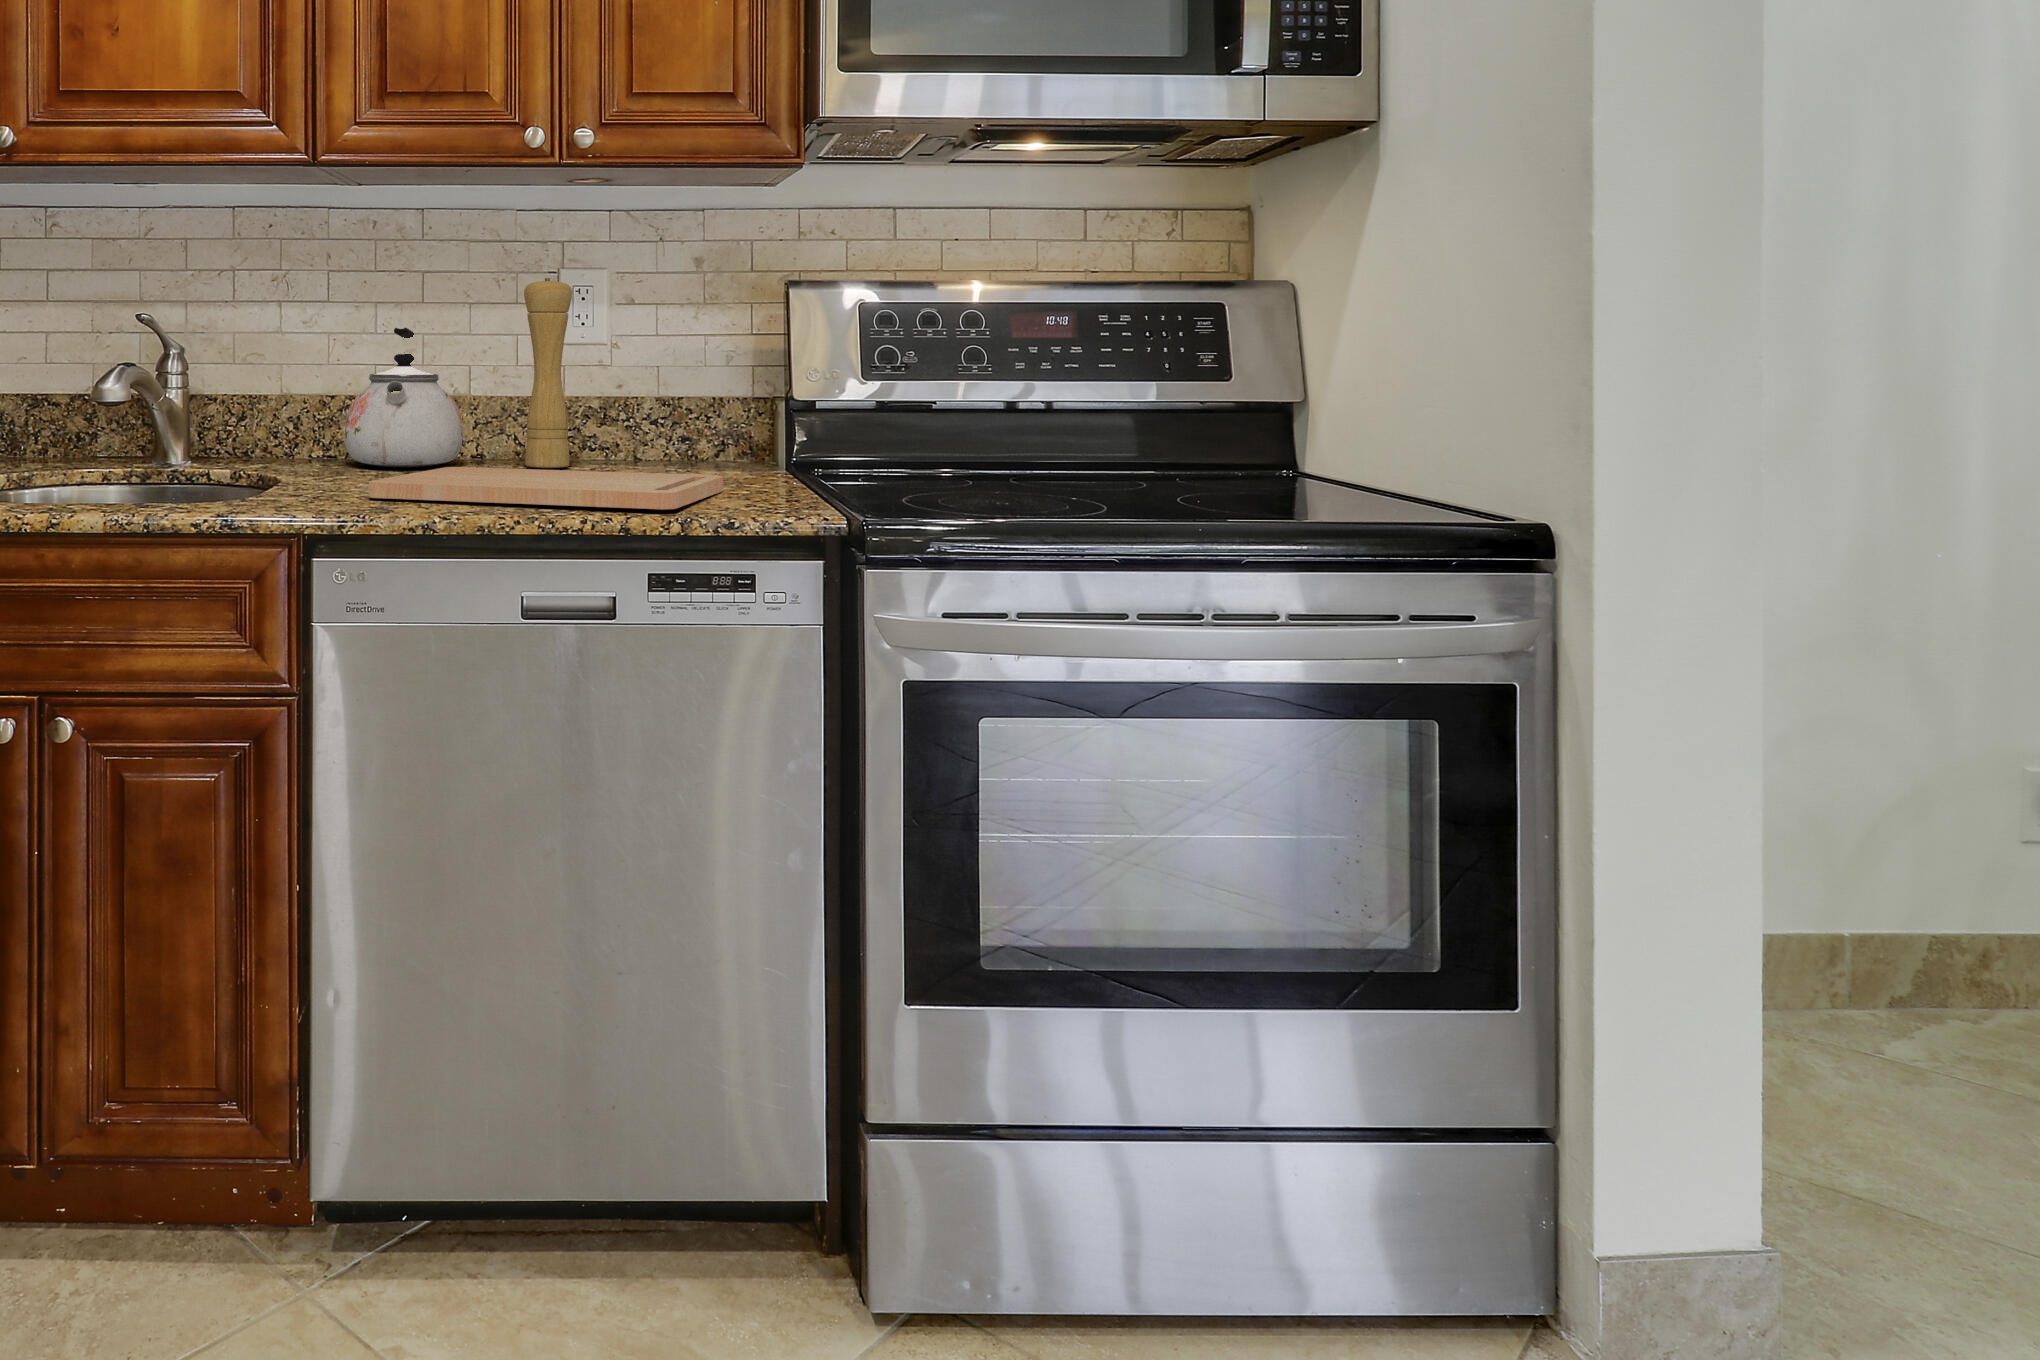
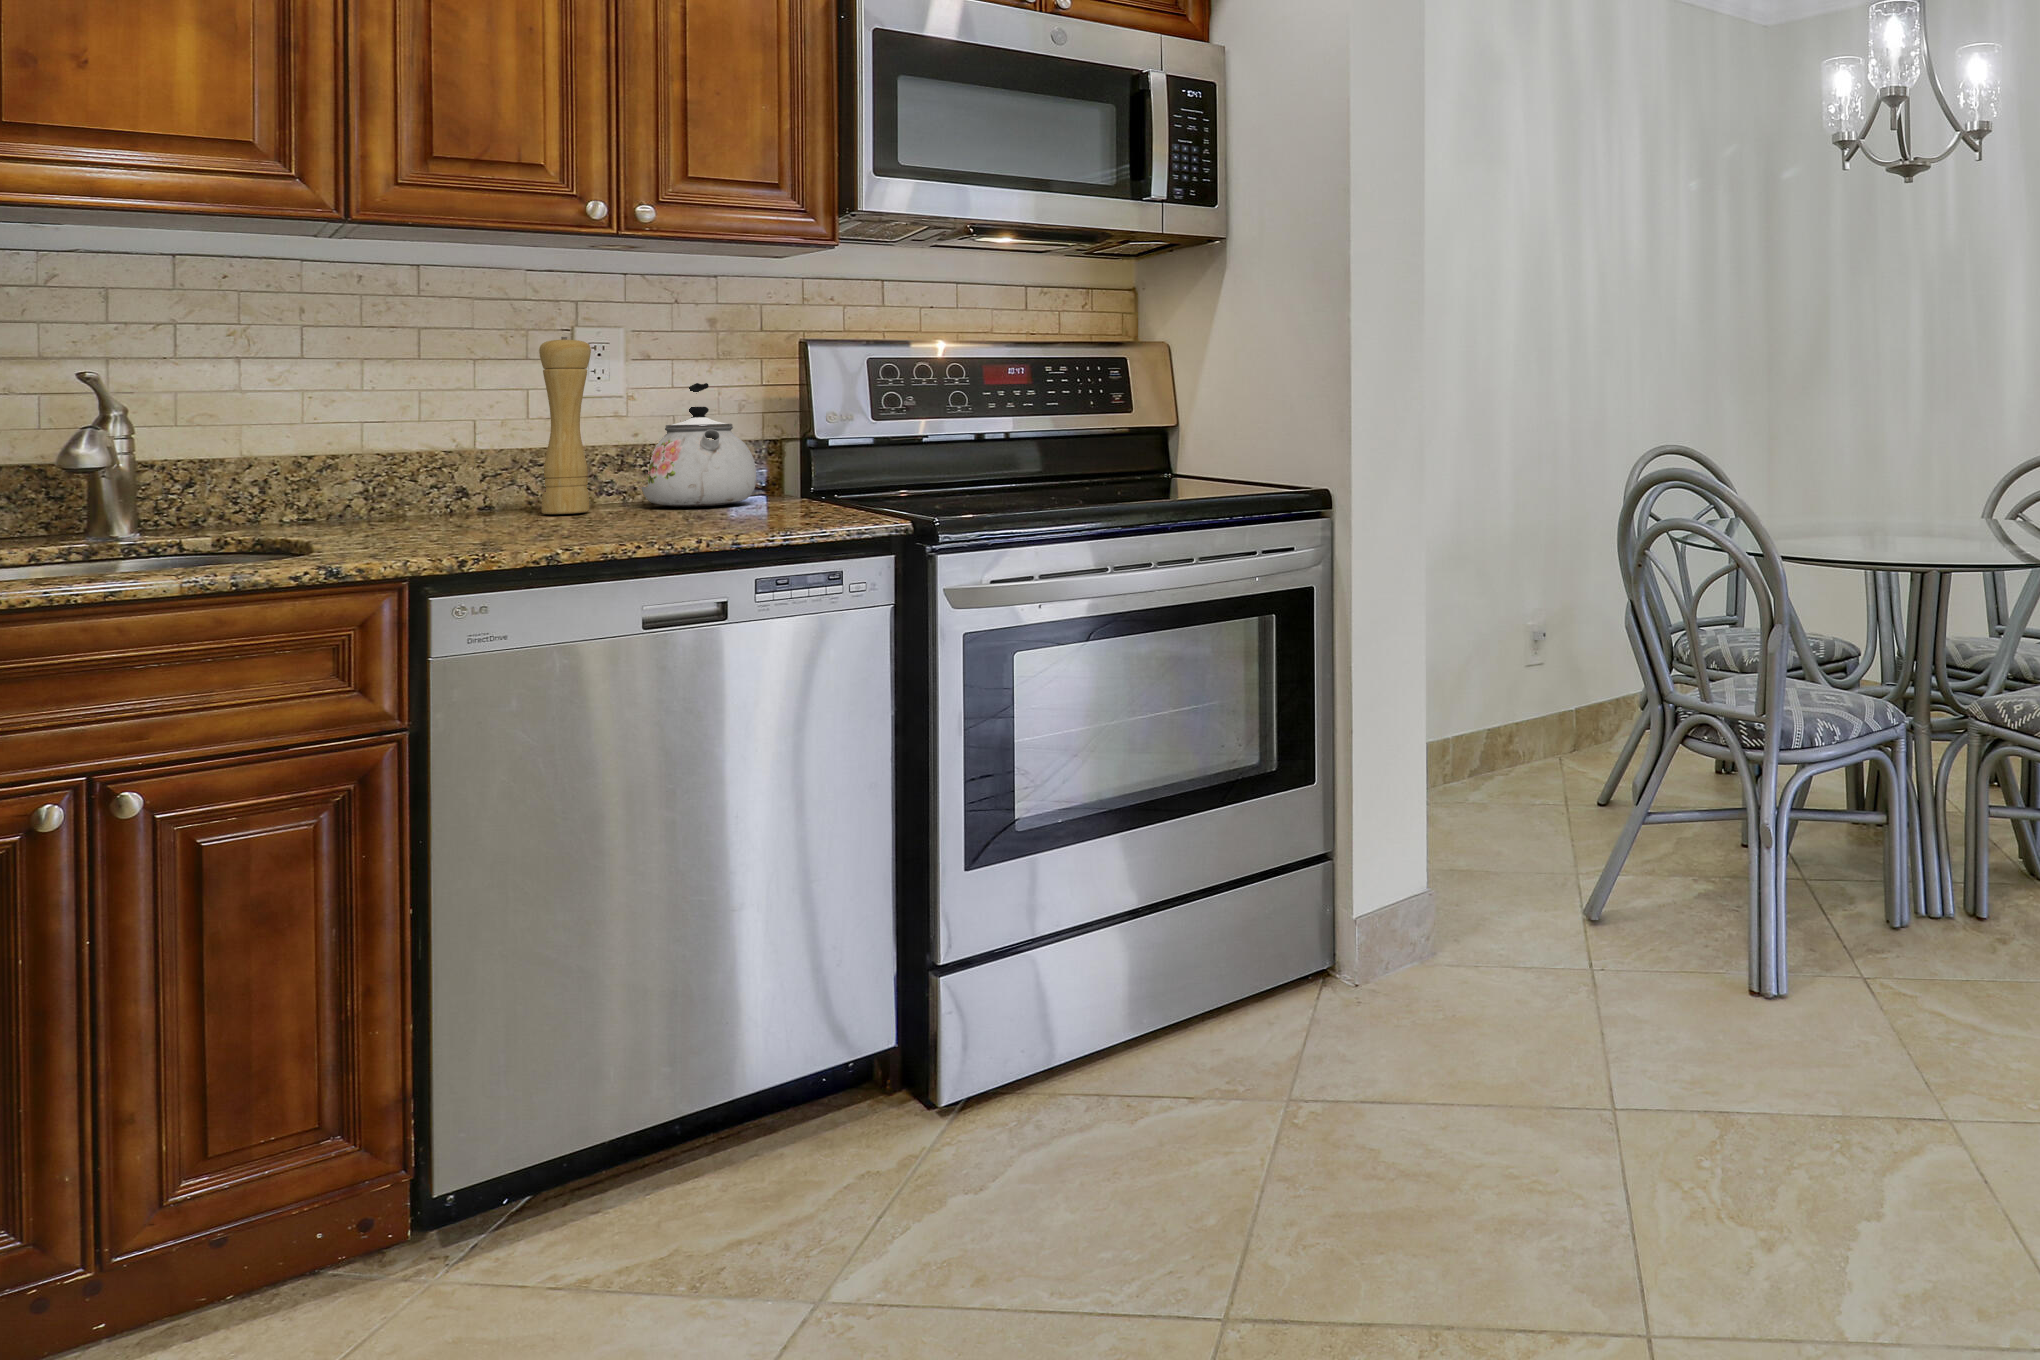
kettle: present [344,328,463,467] -> present [641,383,756,507]
cutting board: present [369,467,723,509] -> none [449,504,779,542]

